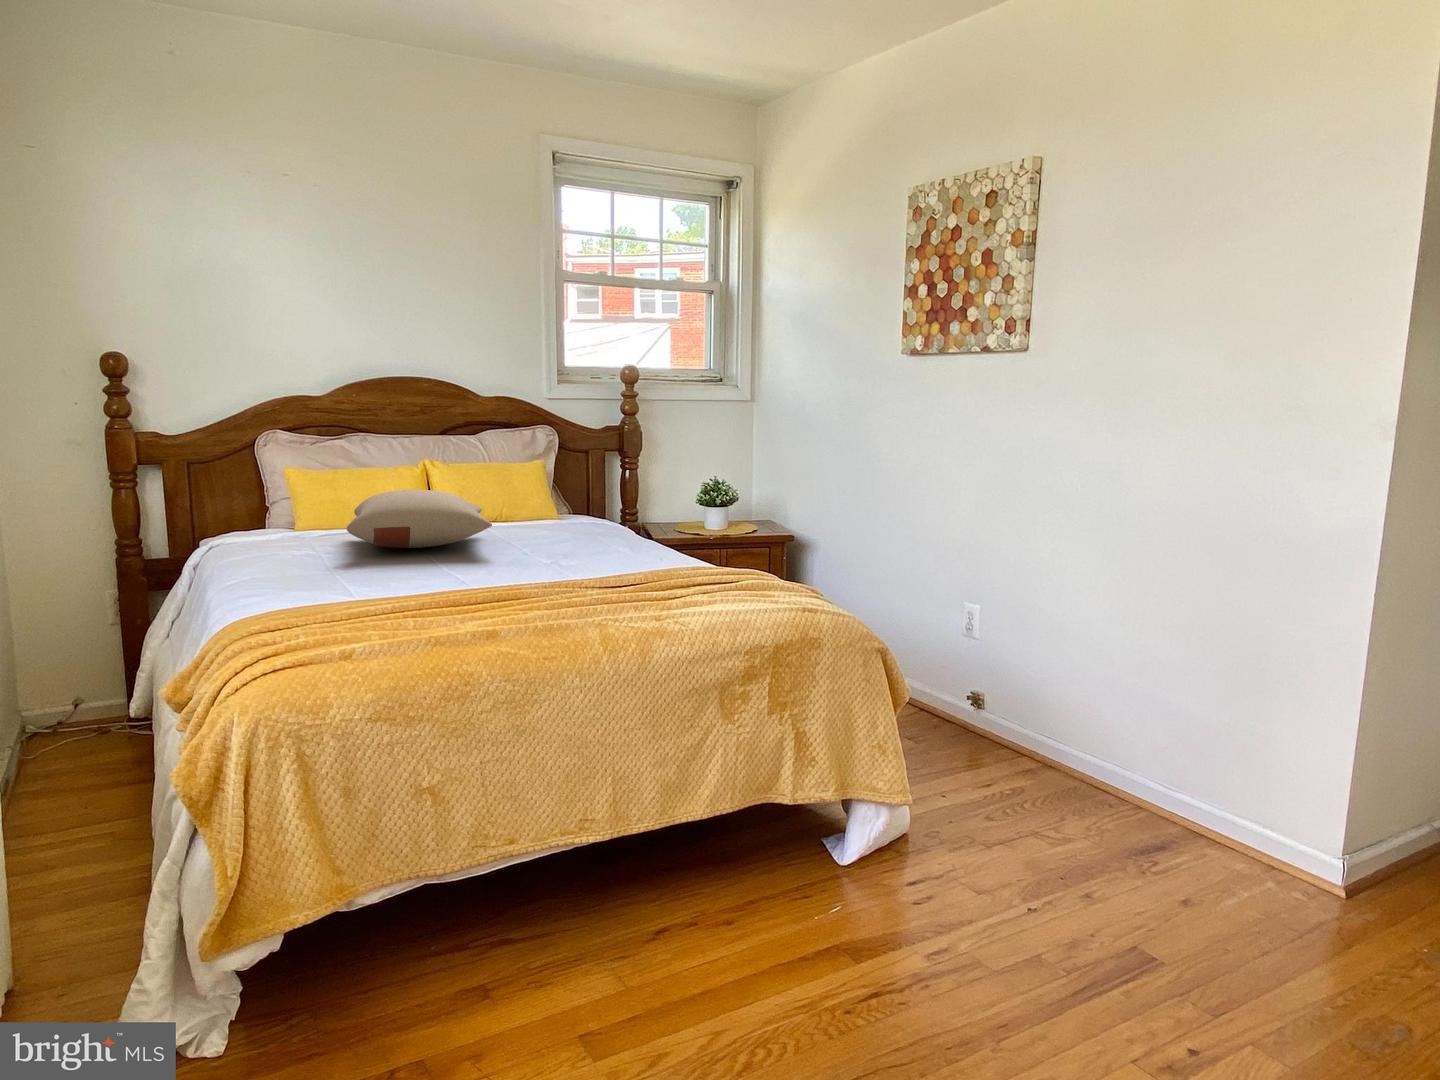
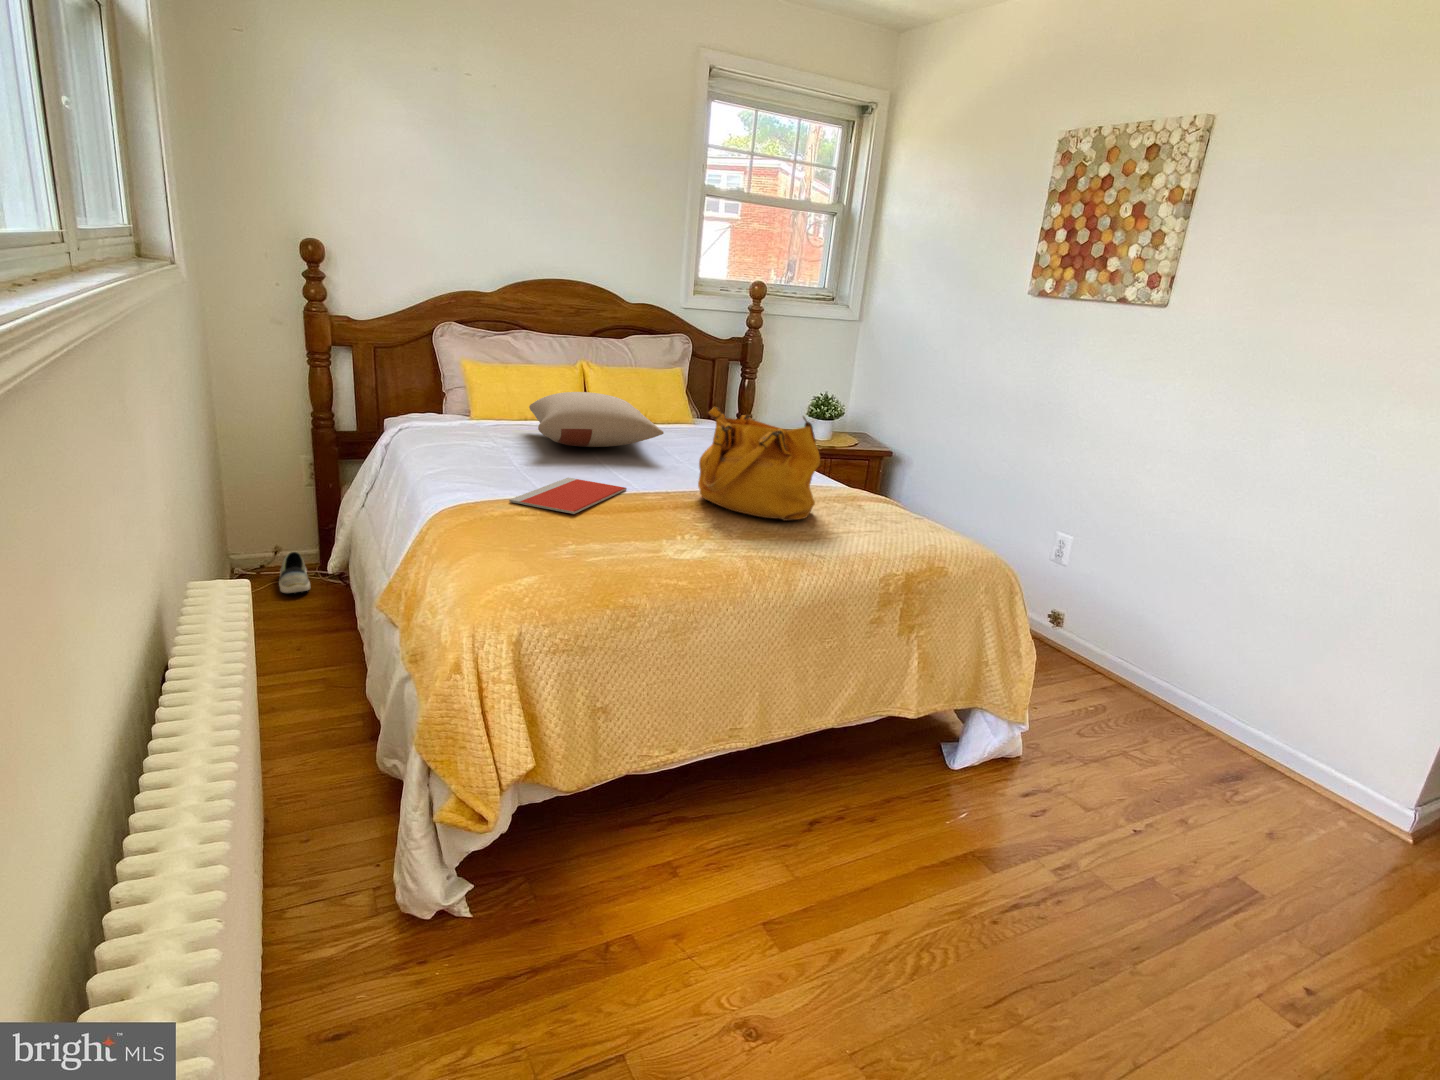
handbag: none [506,487,637,601] -> present [698,407,820,521]
notebook: none [287,577,433,609] -> present [509,478,627,514]
shoe: none [76,698,113,745] -> present [279,552,310,593]

